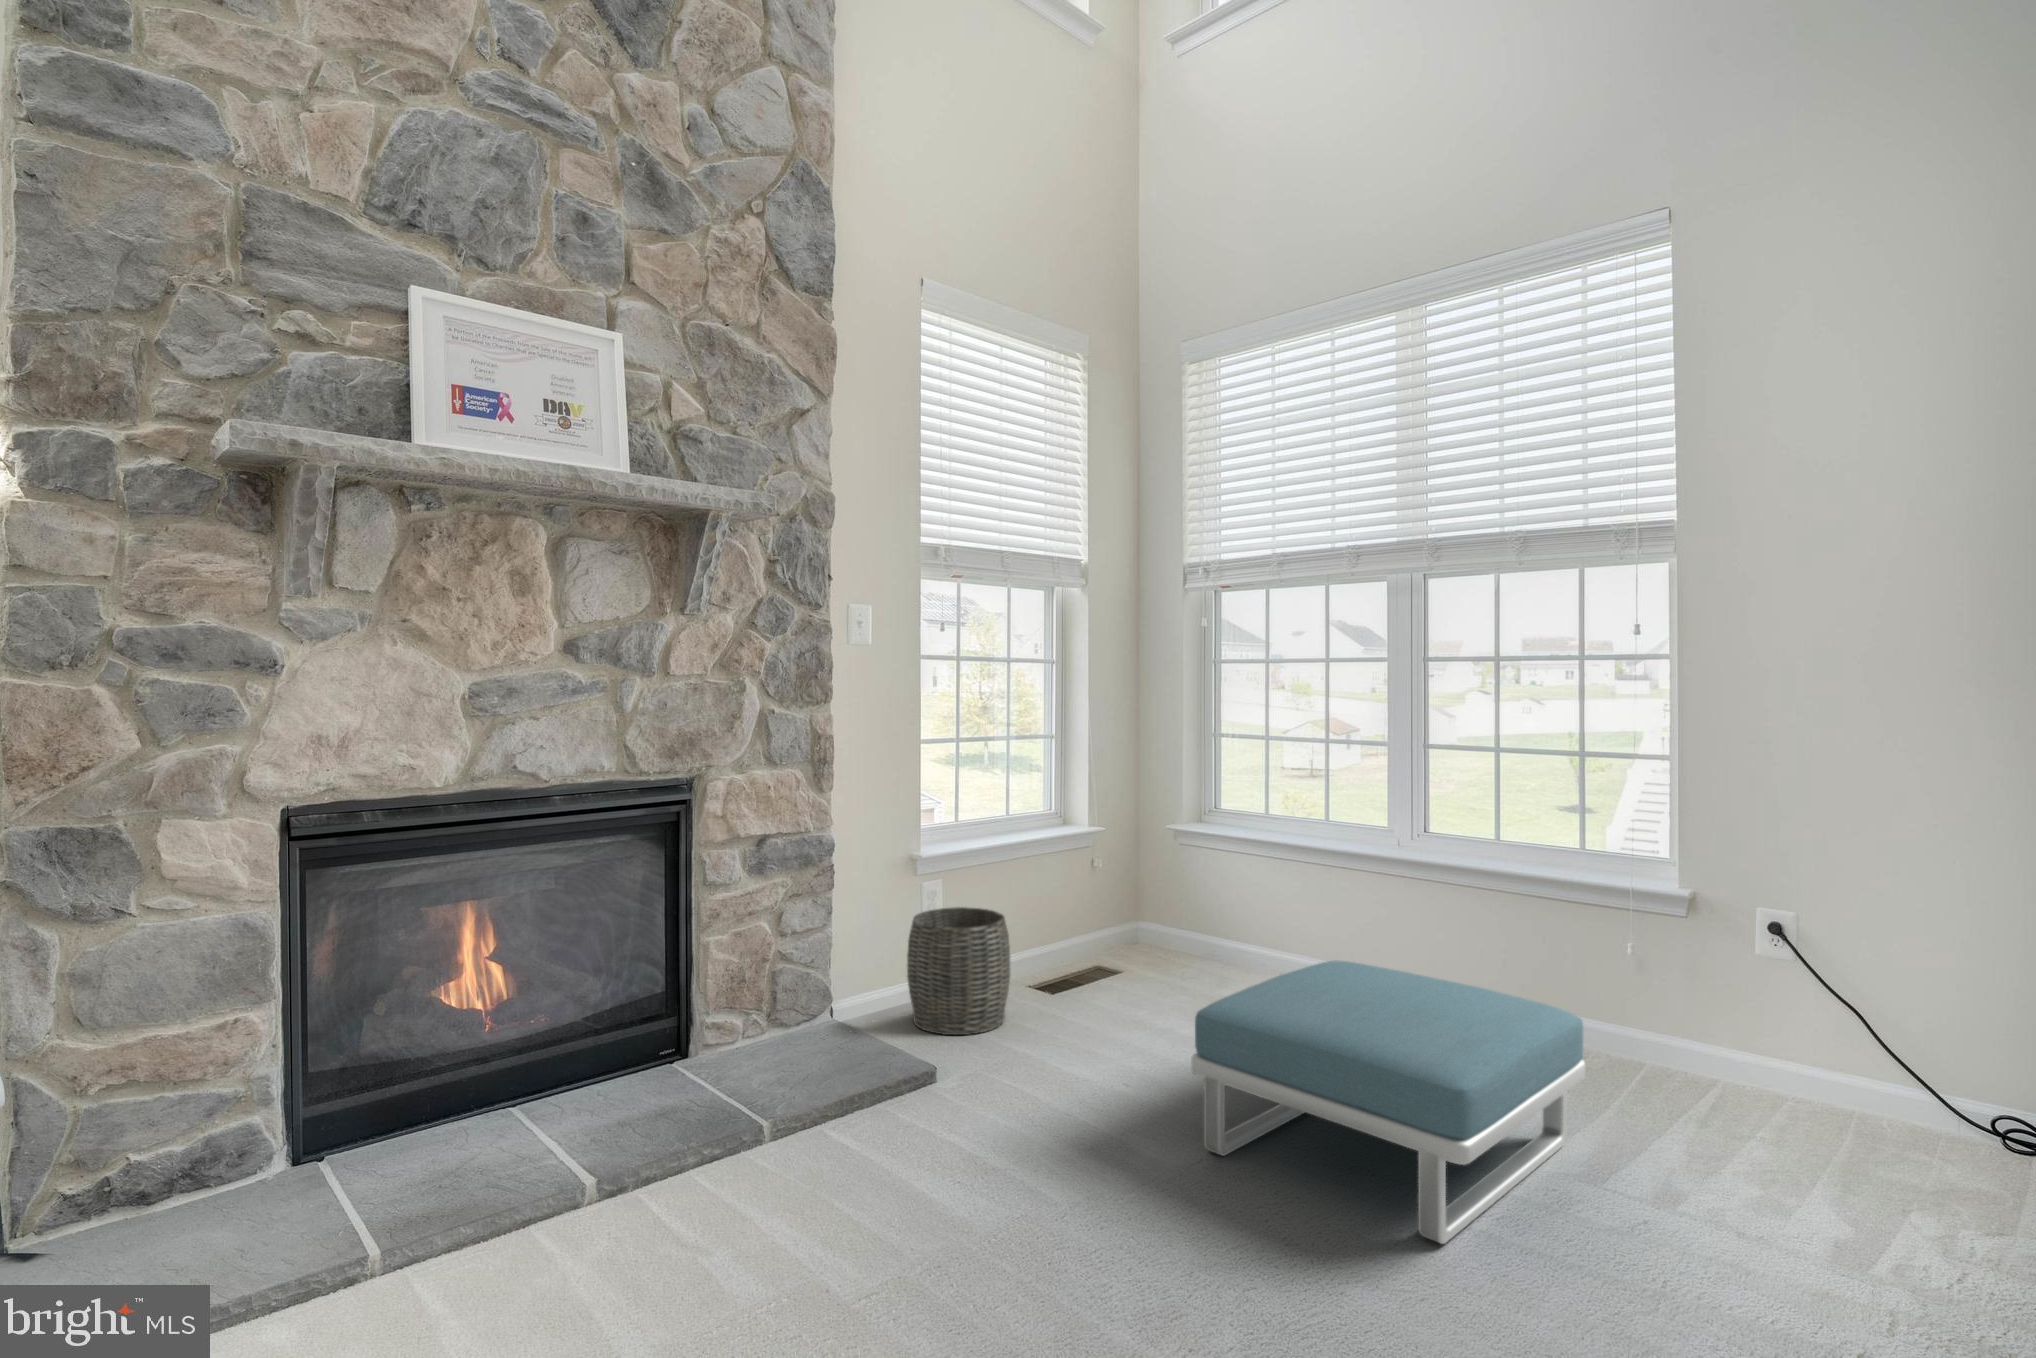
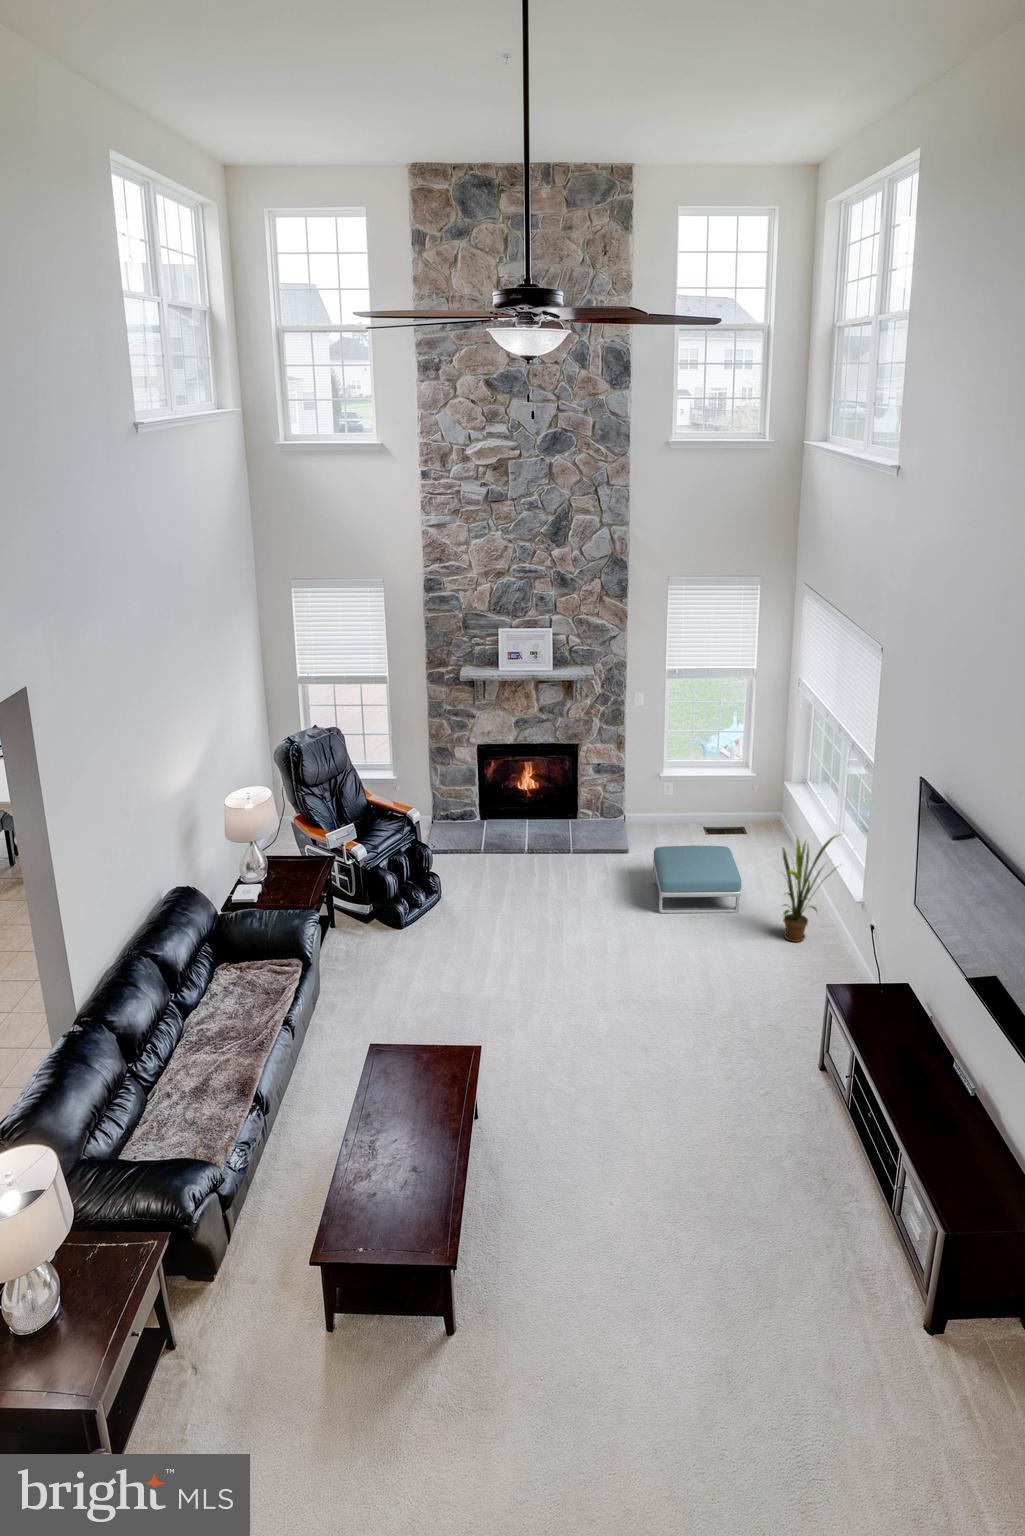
house plant: none [1684,759,1949,1165] -> present [782,835,839,942]
woven basket: present [907,907,1010,1035] -> none [645,792,680,835]

